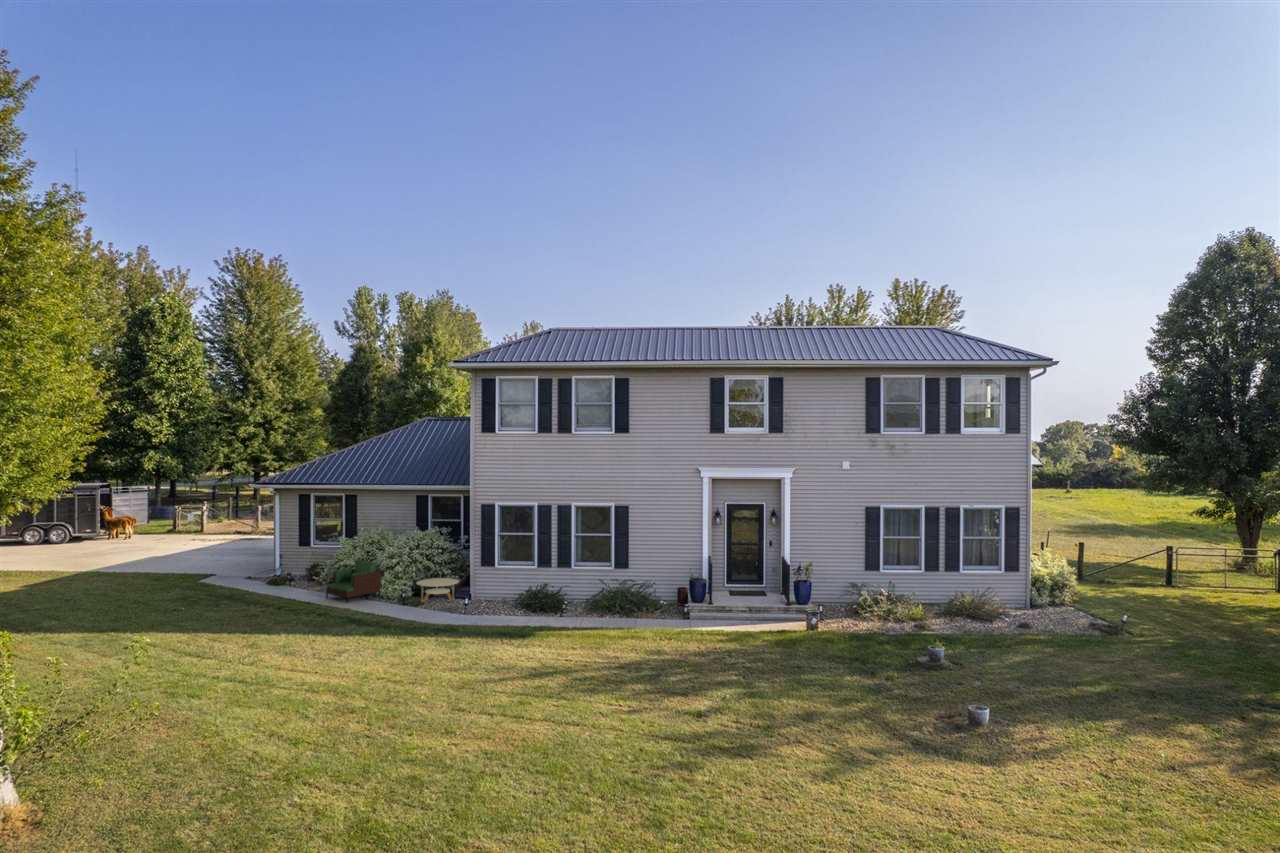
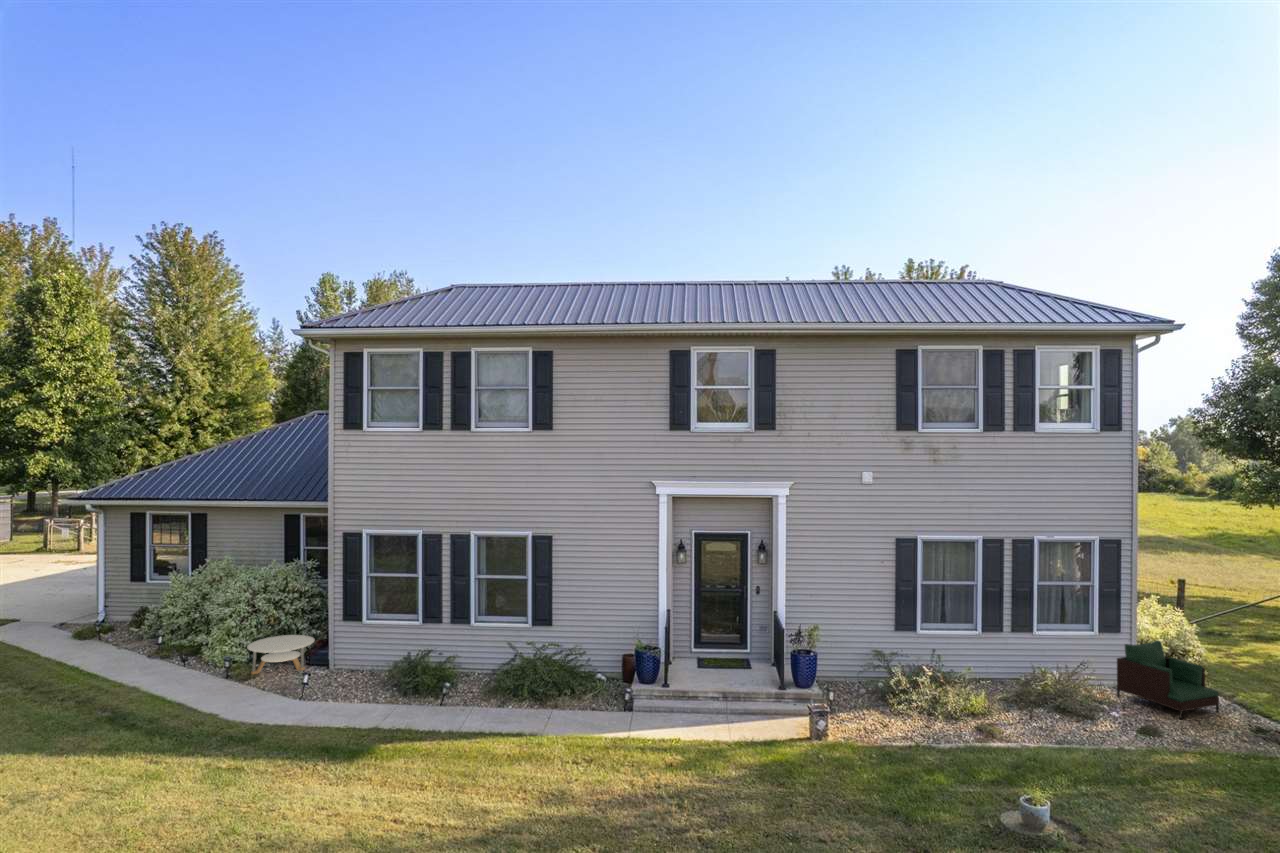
armchair: present [326,559,381,602] -> present [1117,641,1219,720]

